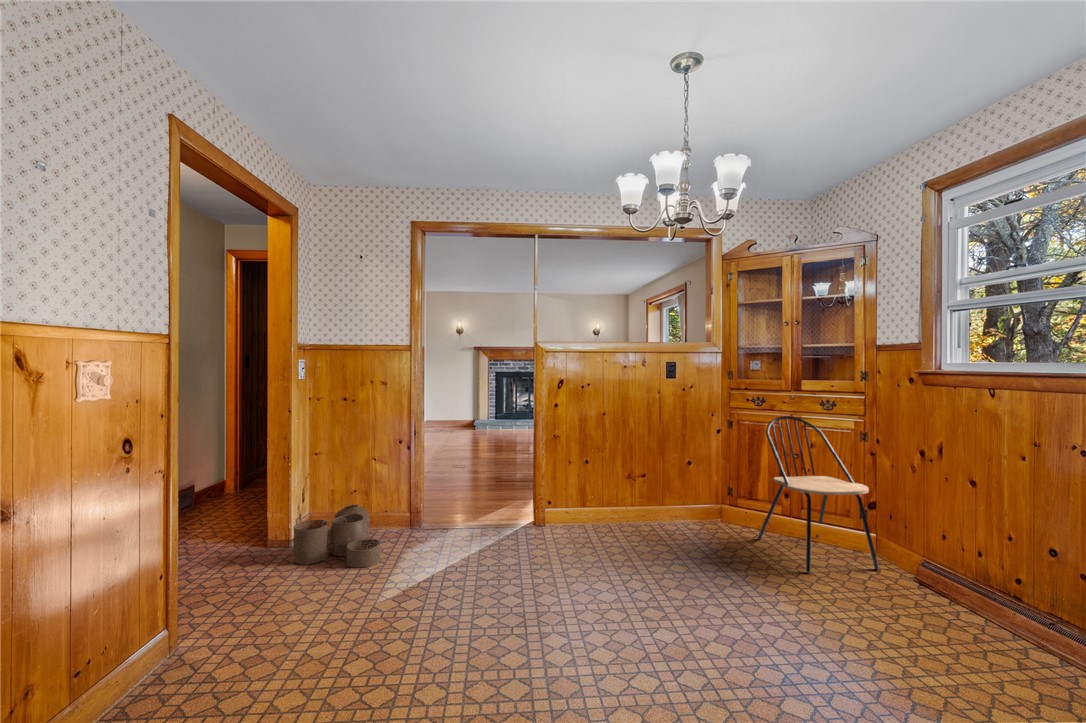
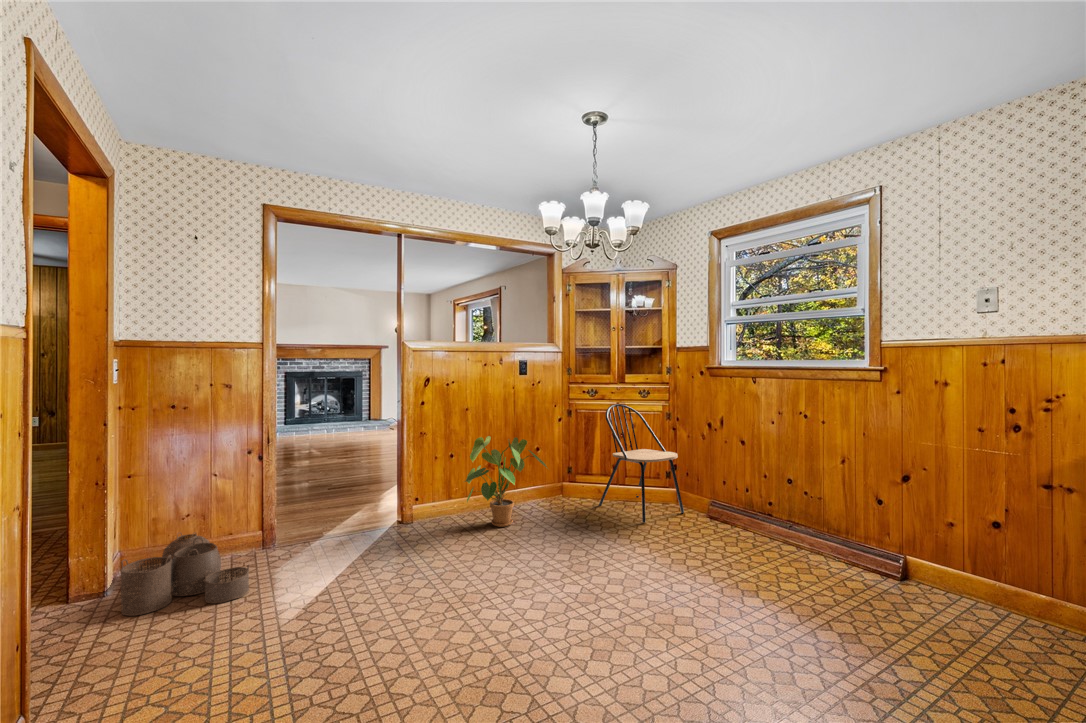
house plant: none [586,443,687,545] -> present [465,436,547,527]

